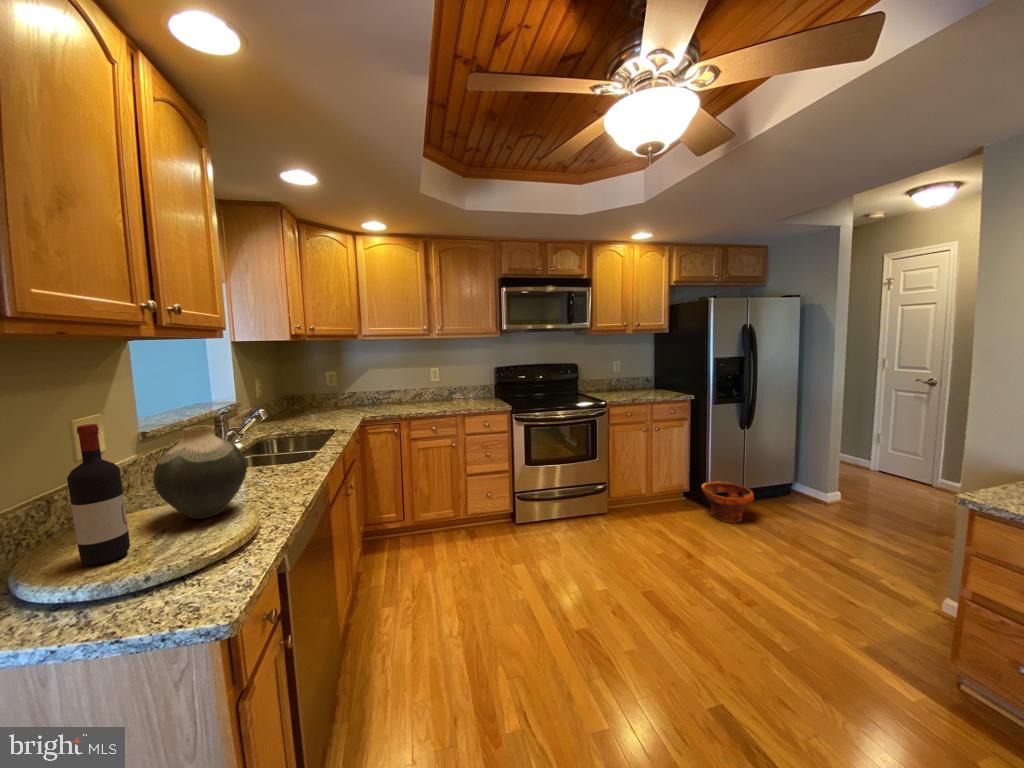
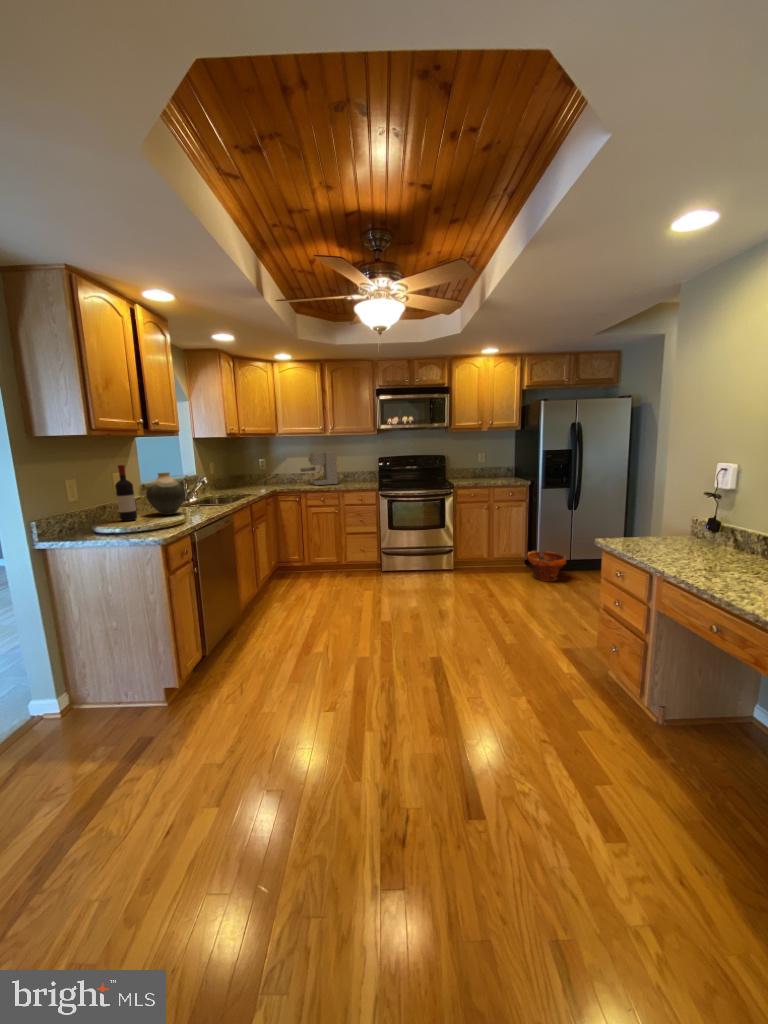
coffee maker: none [396,360,450,409] -> present [301,452,338,485]

